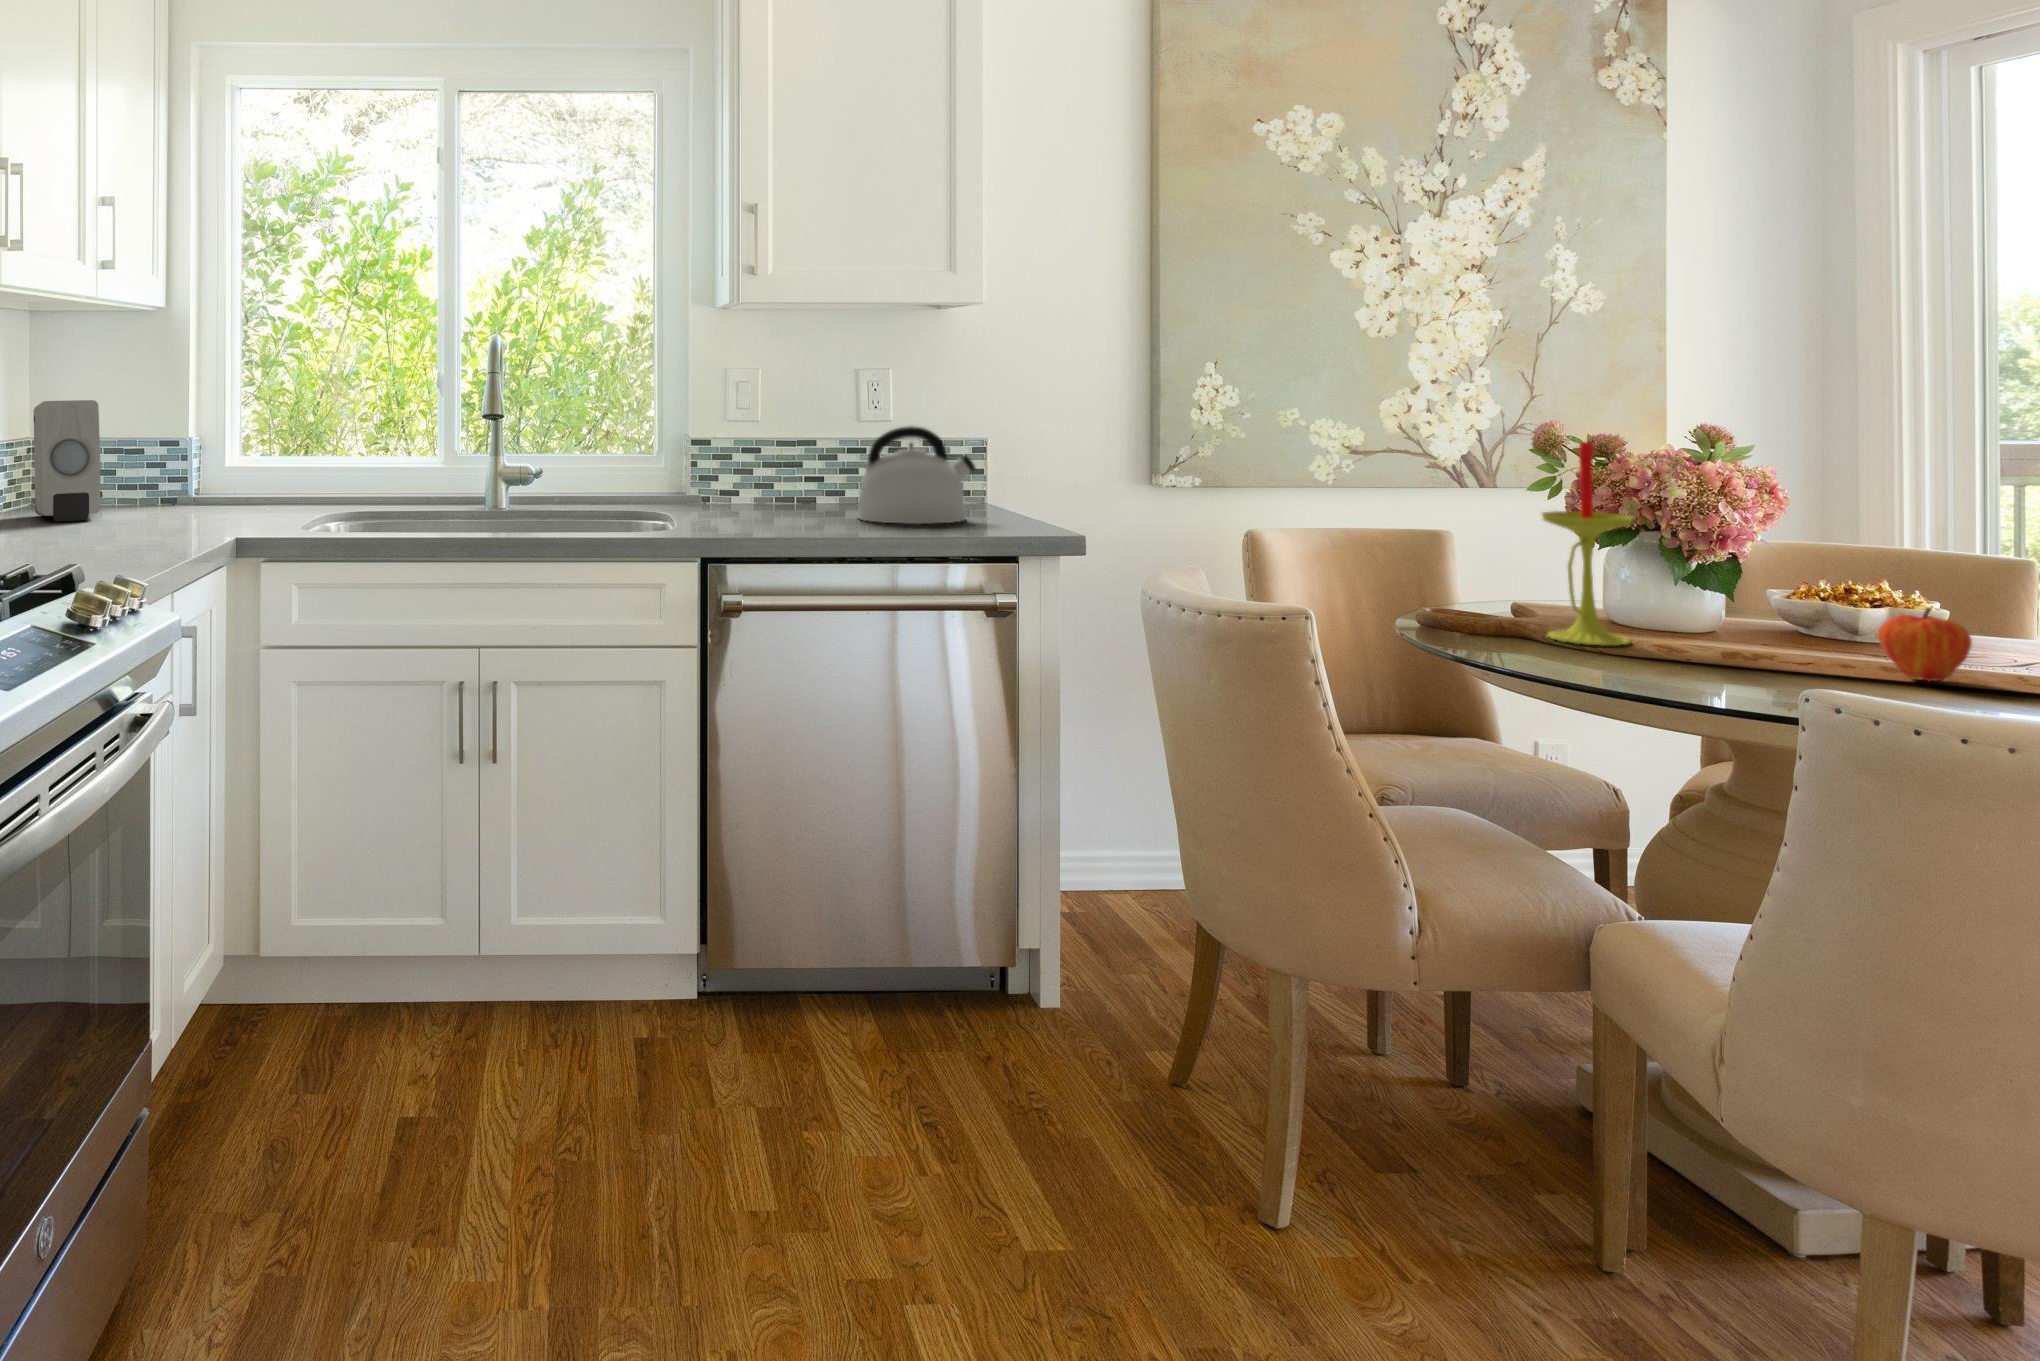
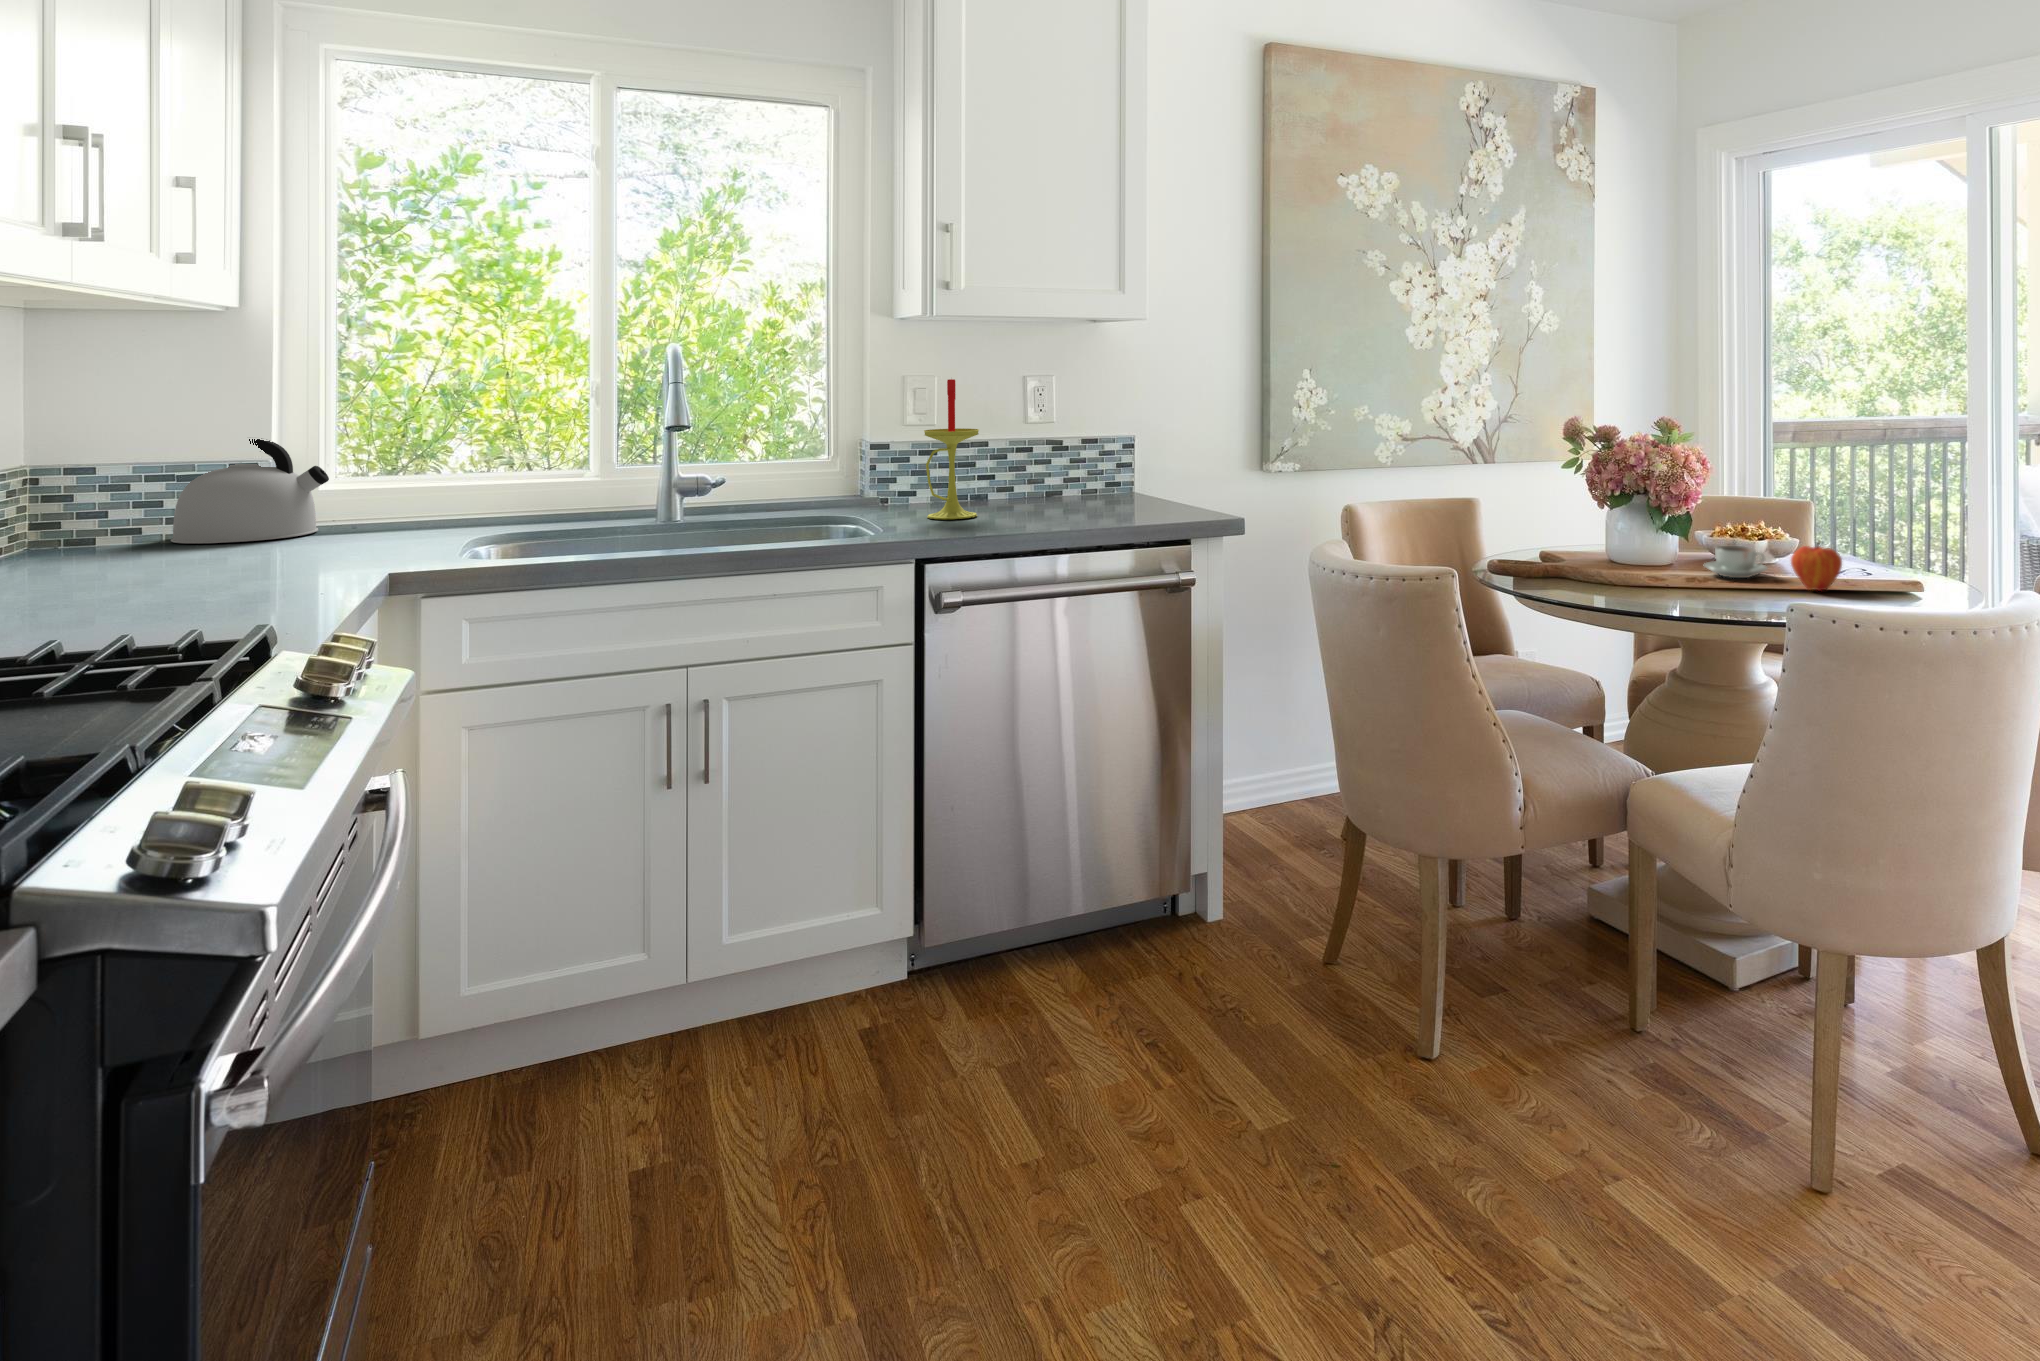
soap dispenser: present [34,400,100,521] -> none [49,420,162,569]
kettle: present [857,426,976,524] -> present [171,438,329,544]
candle: present [1542,442,1634,646] -> present [924,379,979,519]
coffee cup: none [1743,608,1855,656] -> present [1704,546,1767,578]

